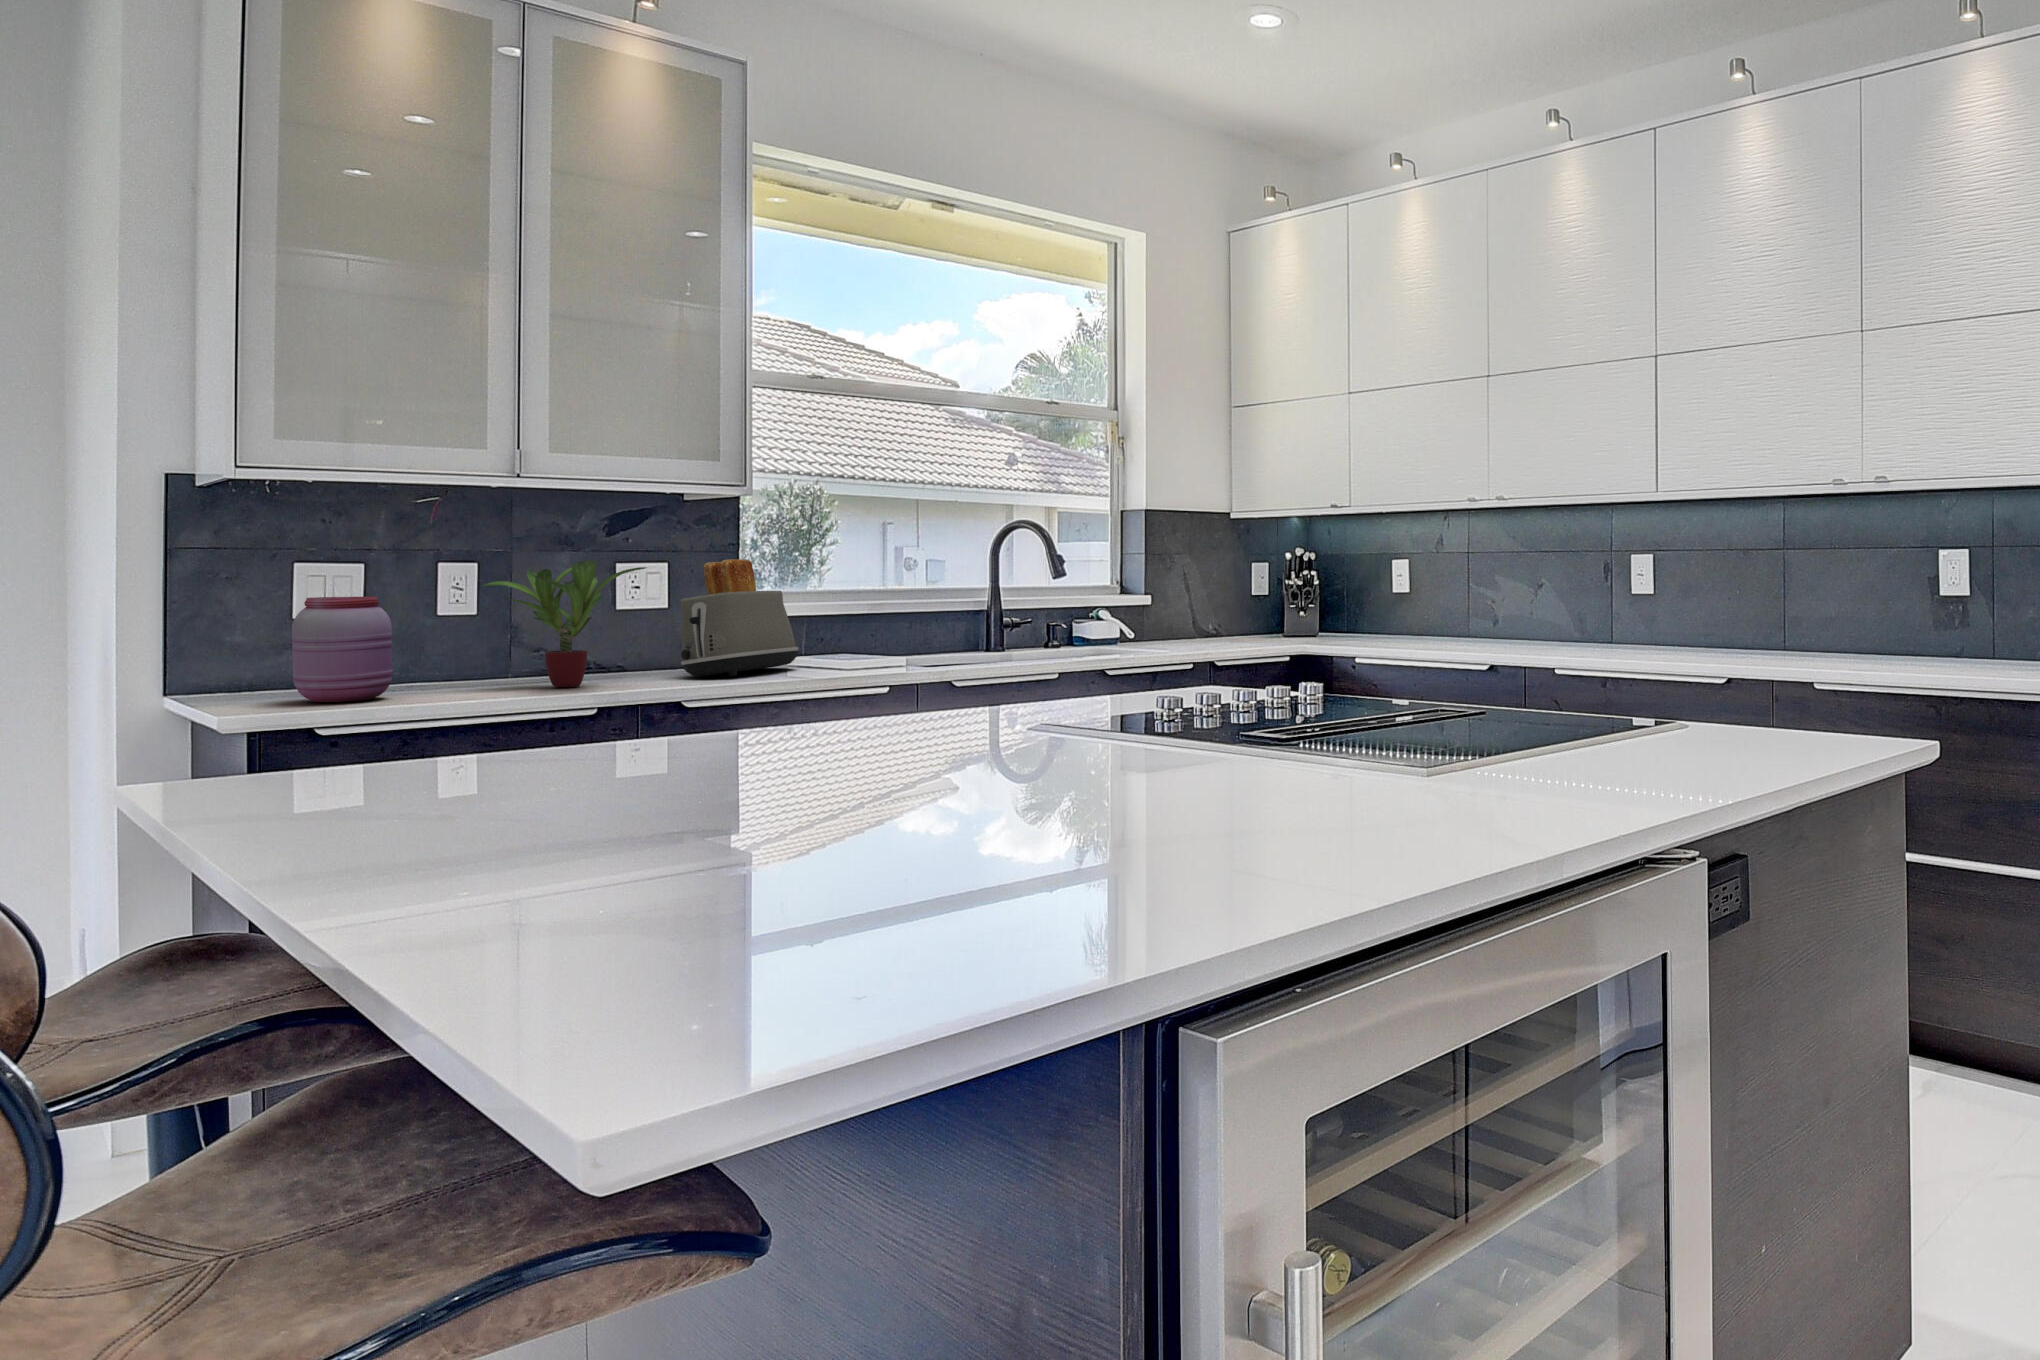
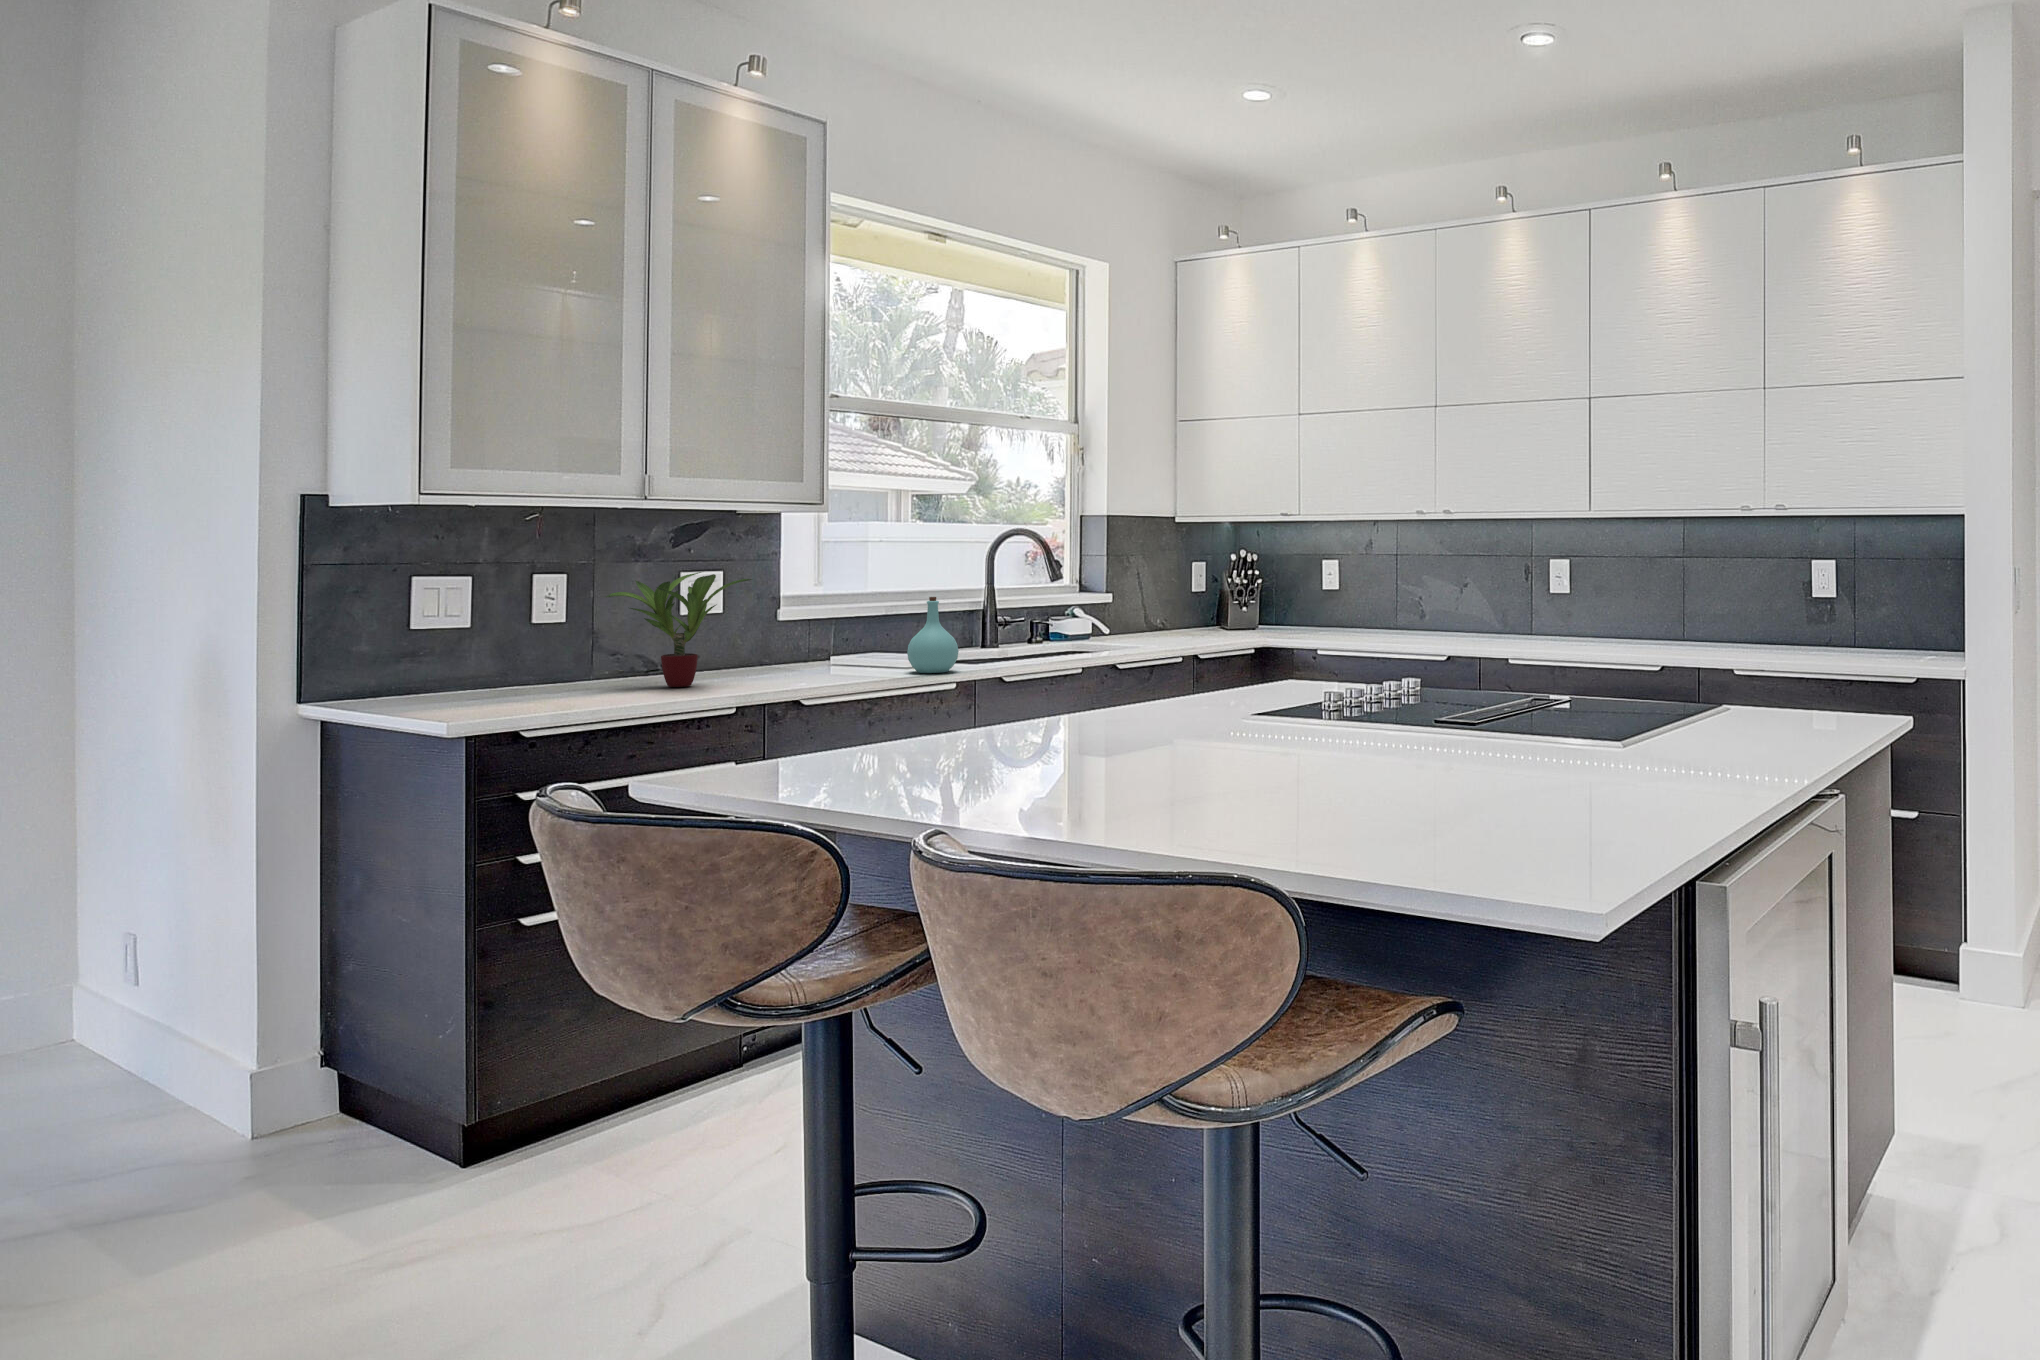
toaster: present [681,559,798,676] -> none [765,569,857,675]
bottle: none [838,590,895,676] -> present [907,597,959,673]
jar: present [292,597,393,702] -> none [456,608,541,704]

